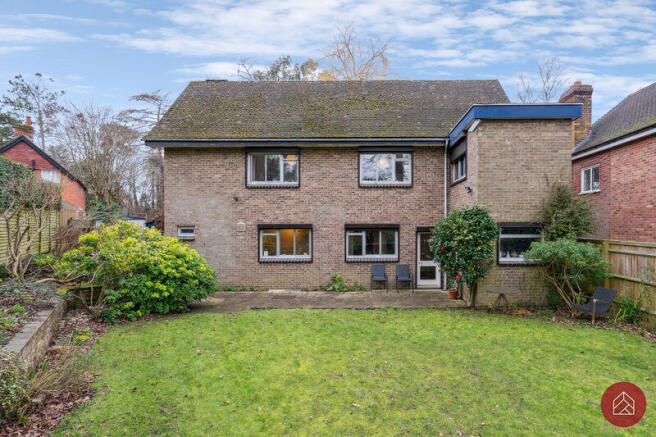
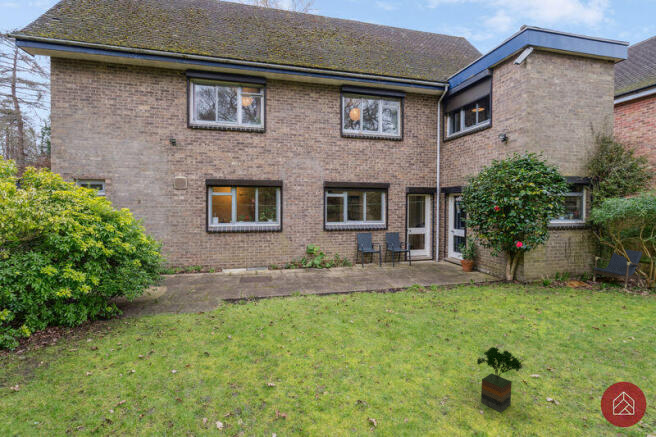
round table: present [484,287,521,315] -> none [509,253,552,285]
potted tree: none [314,337,336,372] -> present [477,347,523,412]

